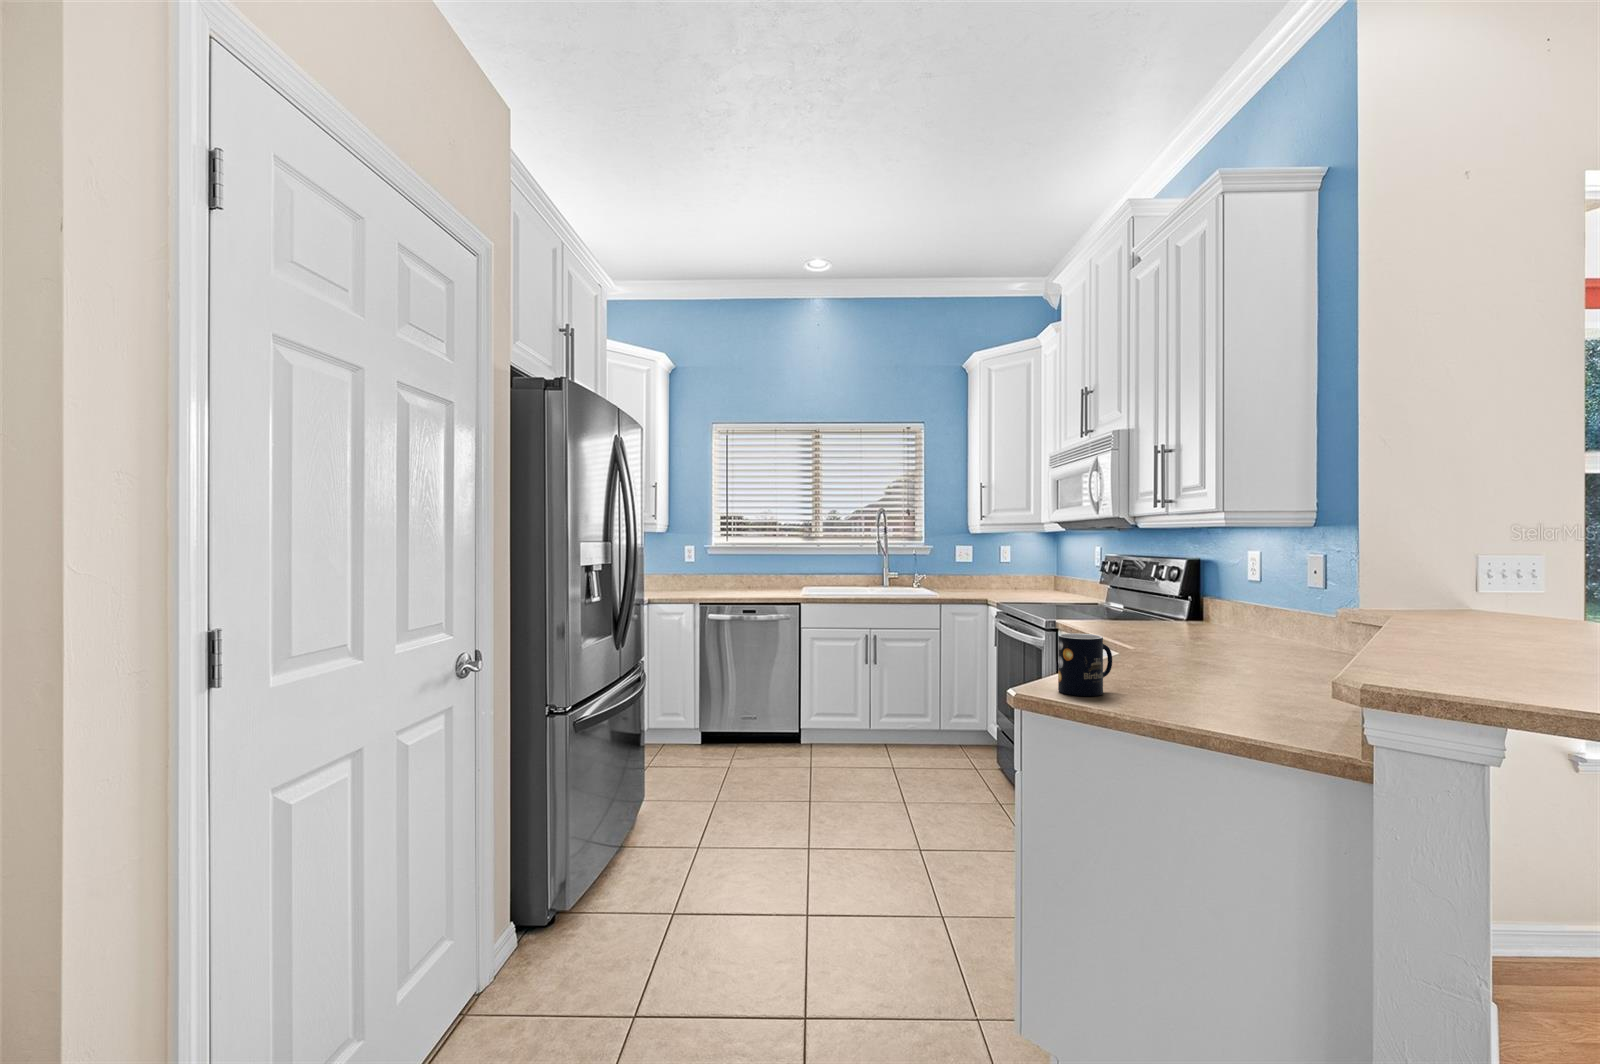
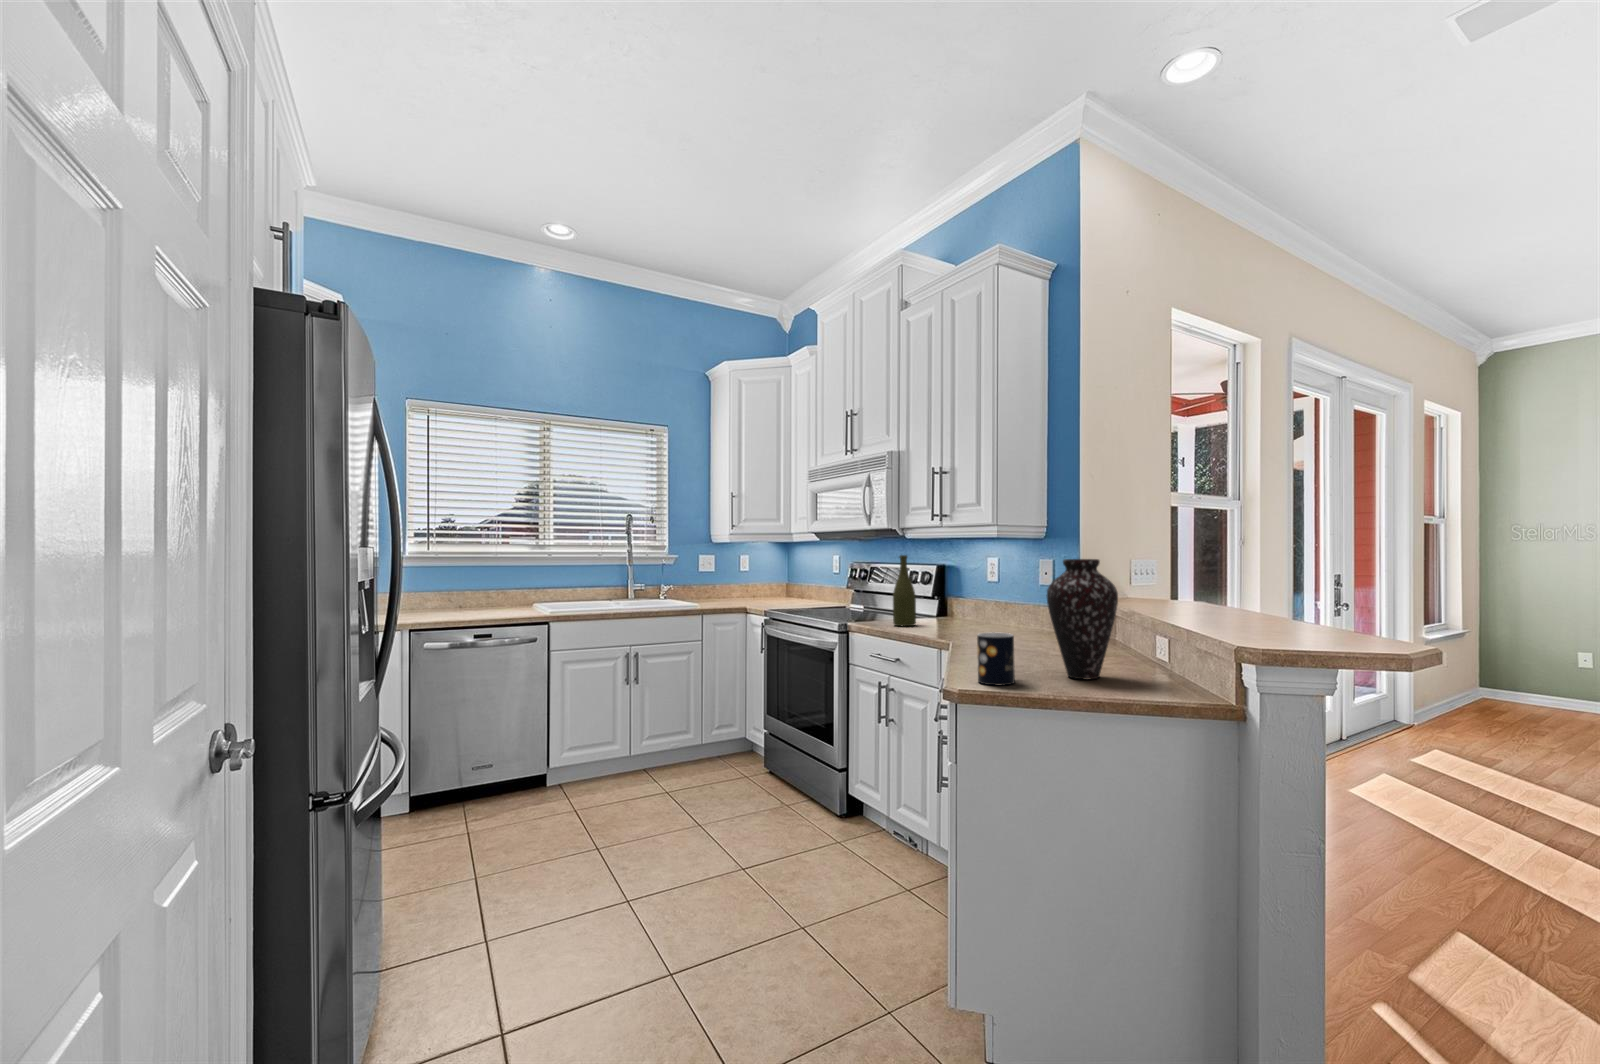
bottle: none [1102,548,1131,629] -> present [893,555,916,626]
vase: none [1158,550,1255,703] -> present [1046,559,1118,680]

